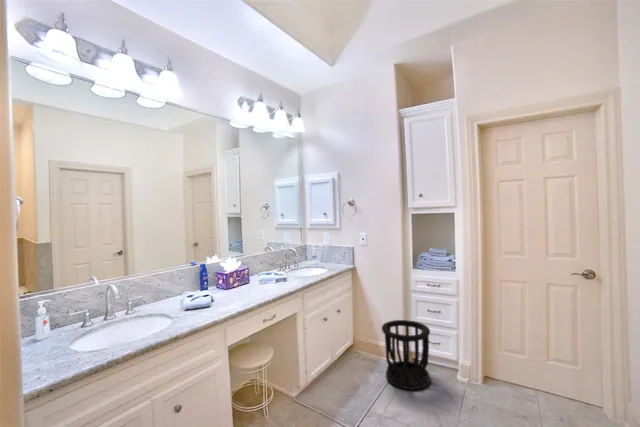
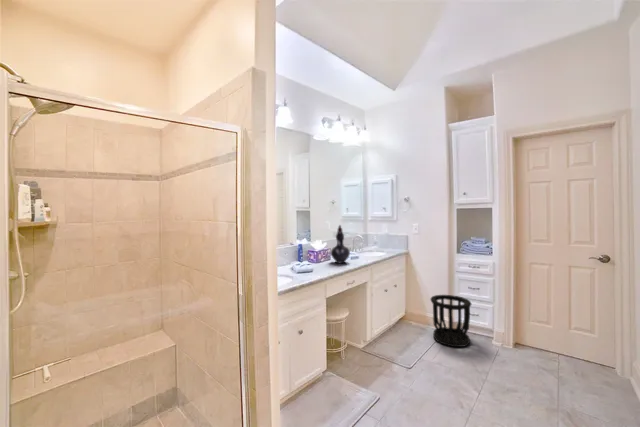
decorative vase: none [246,237,272,290] -> present [331,226,350,263]

